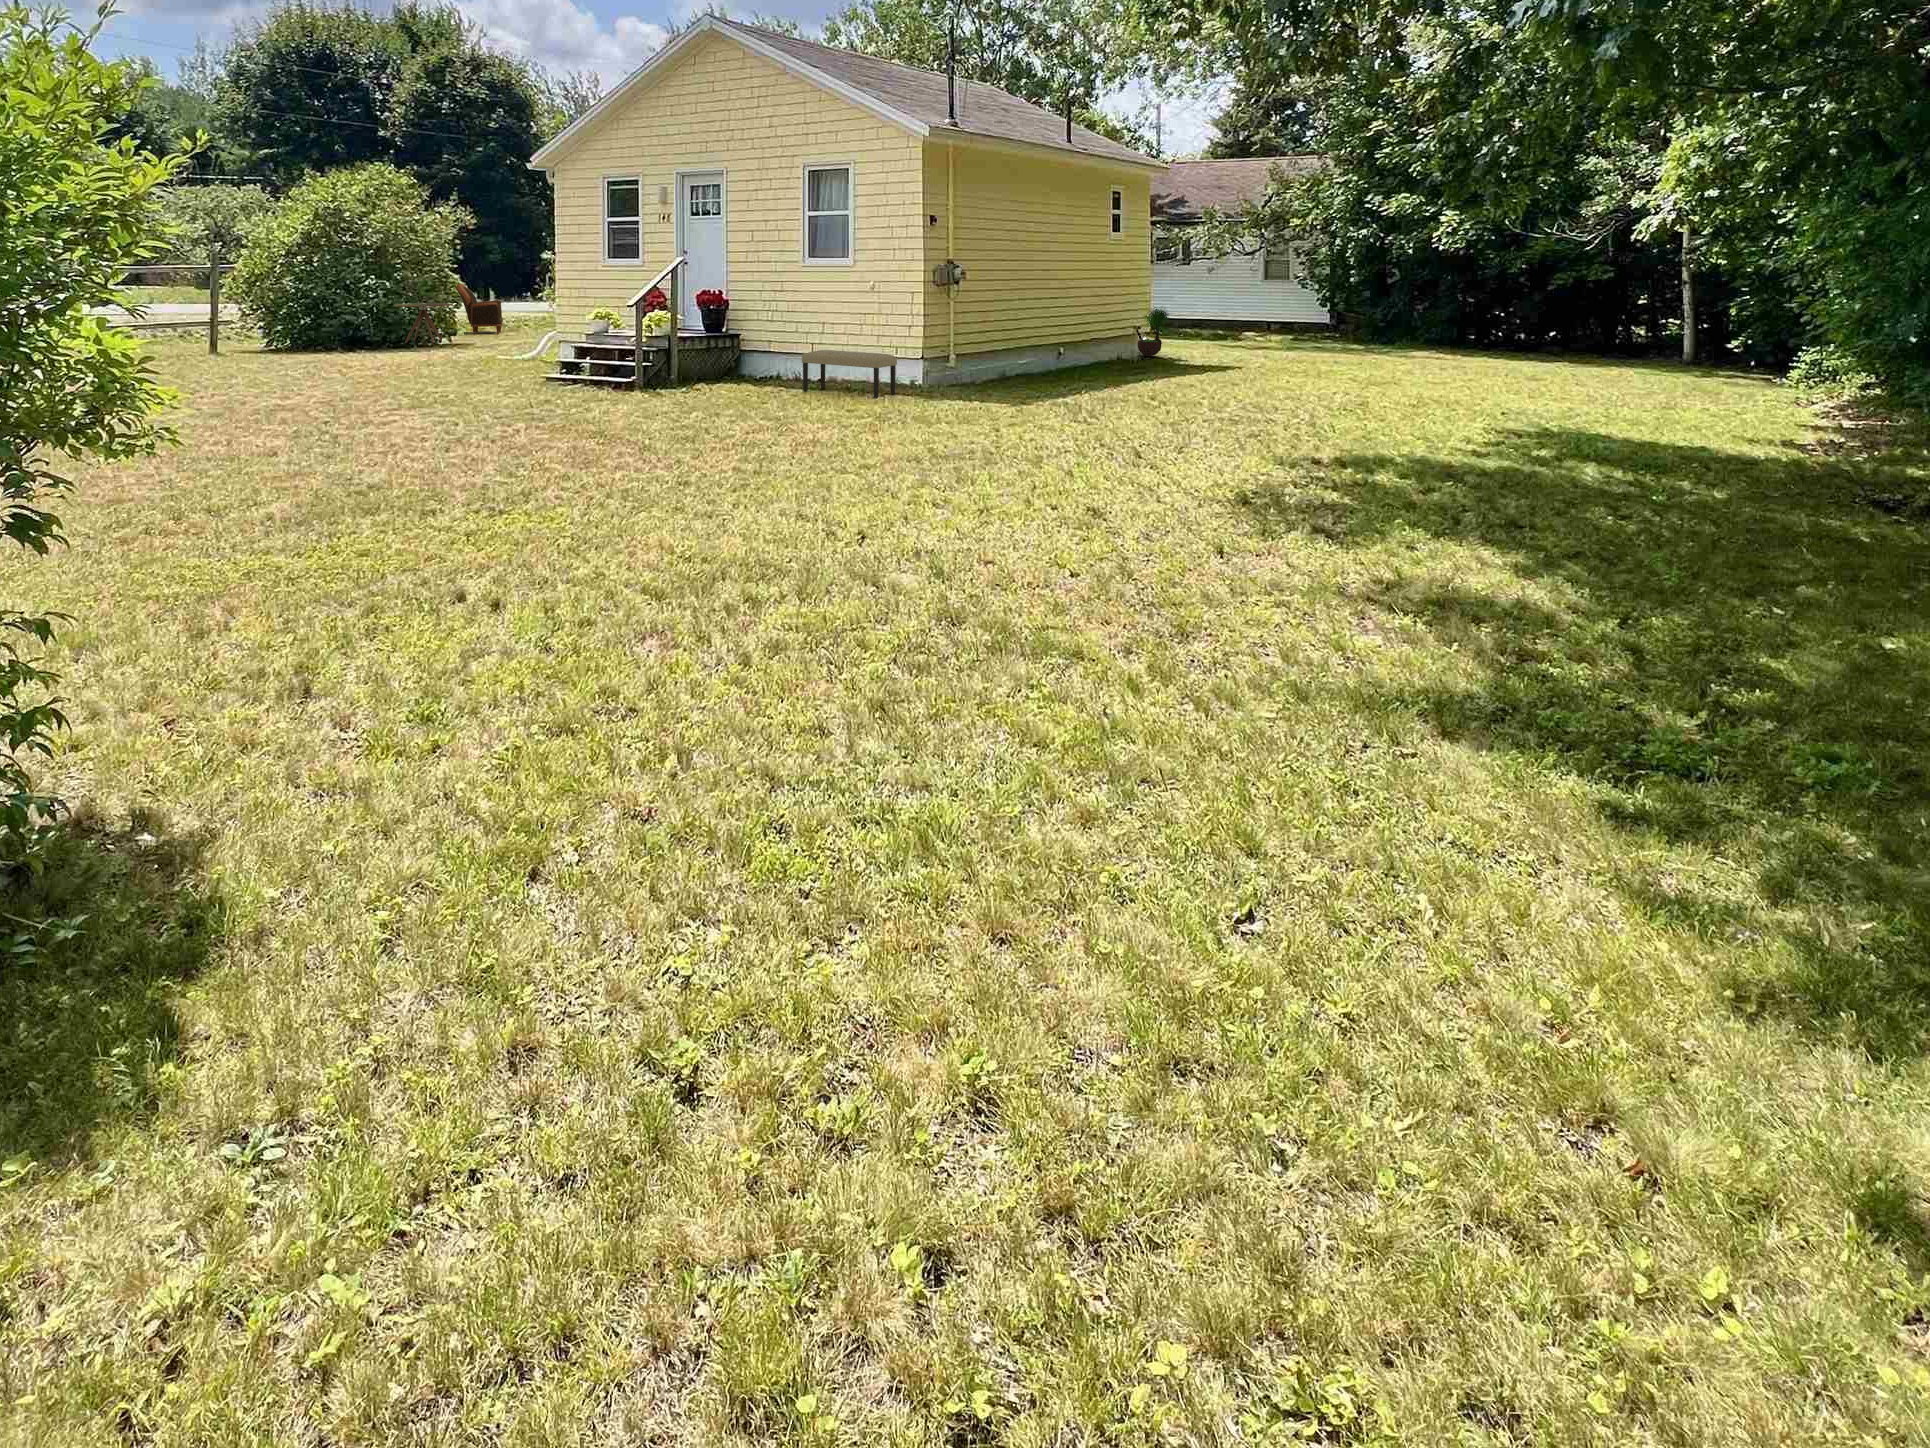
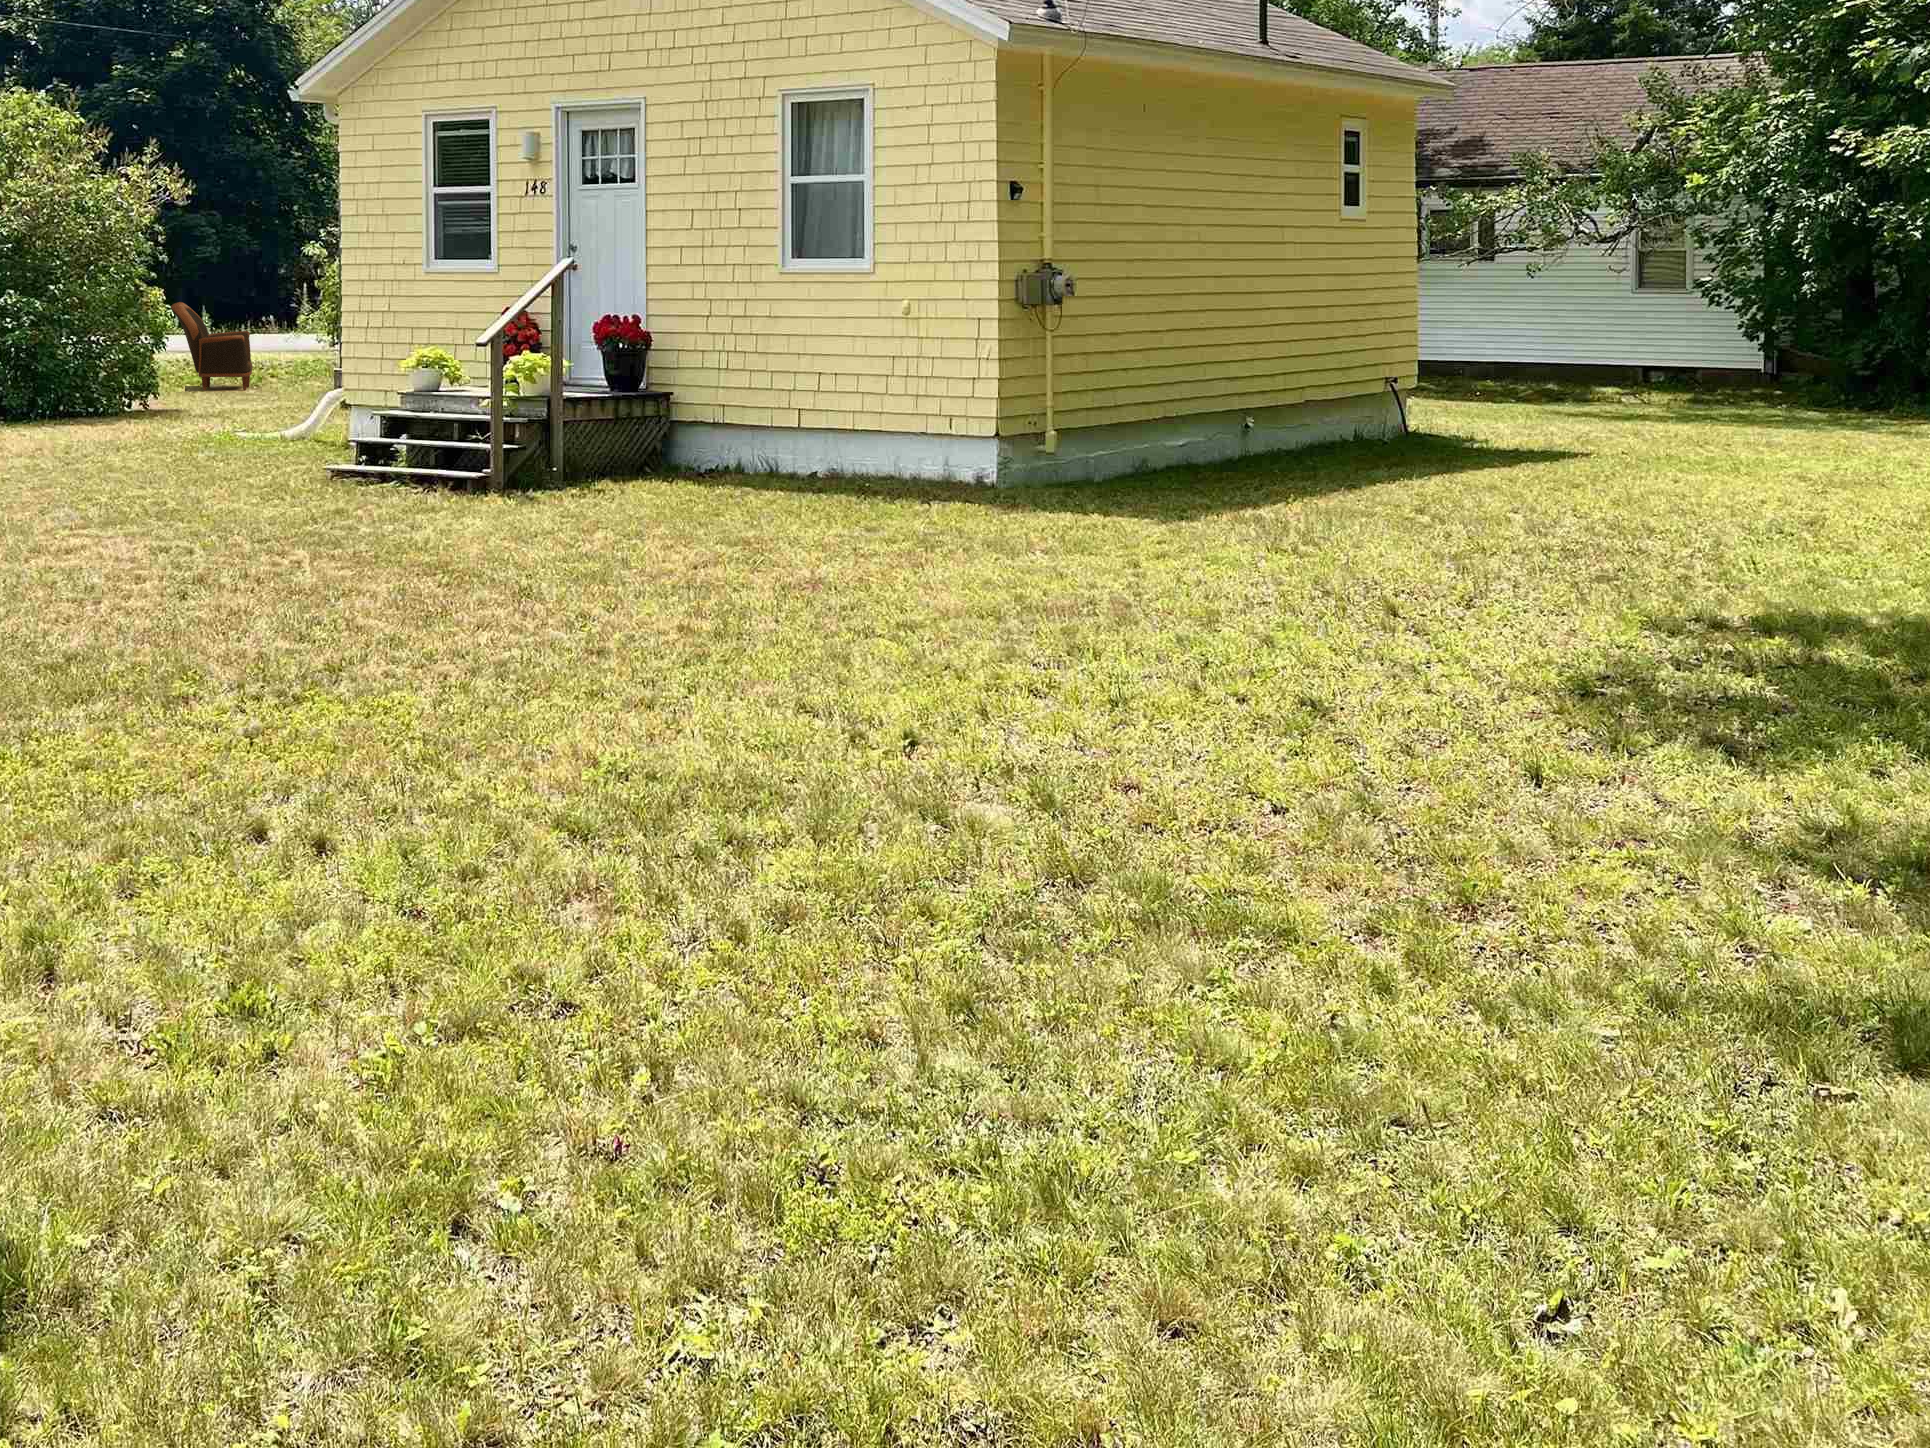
round table: present [393,303,453,343] -> none [70,336,170,406]
potted tree: present [1137,307,1169,356] -> none [1390,335,1451,432]
bench: present [802,350,897,398] -> none [785,421,954,505]

